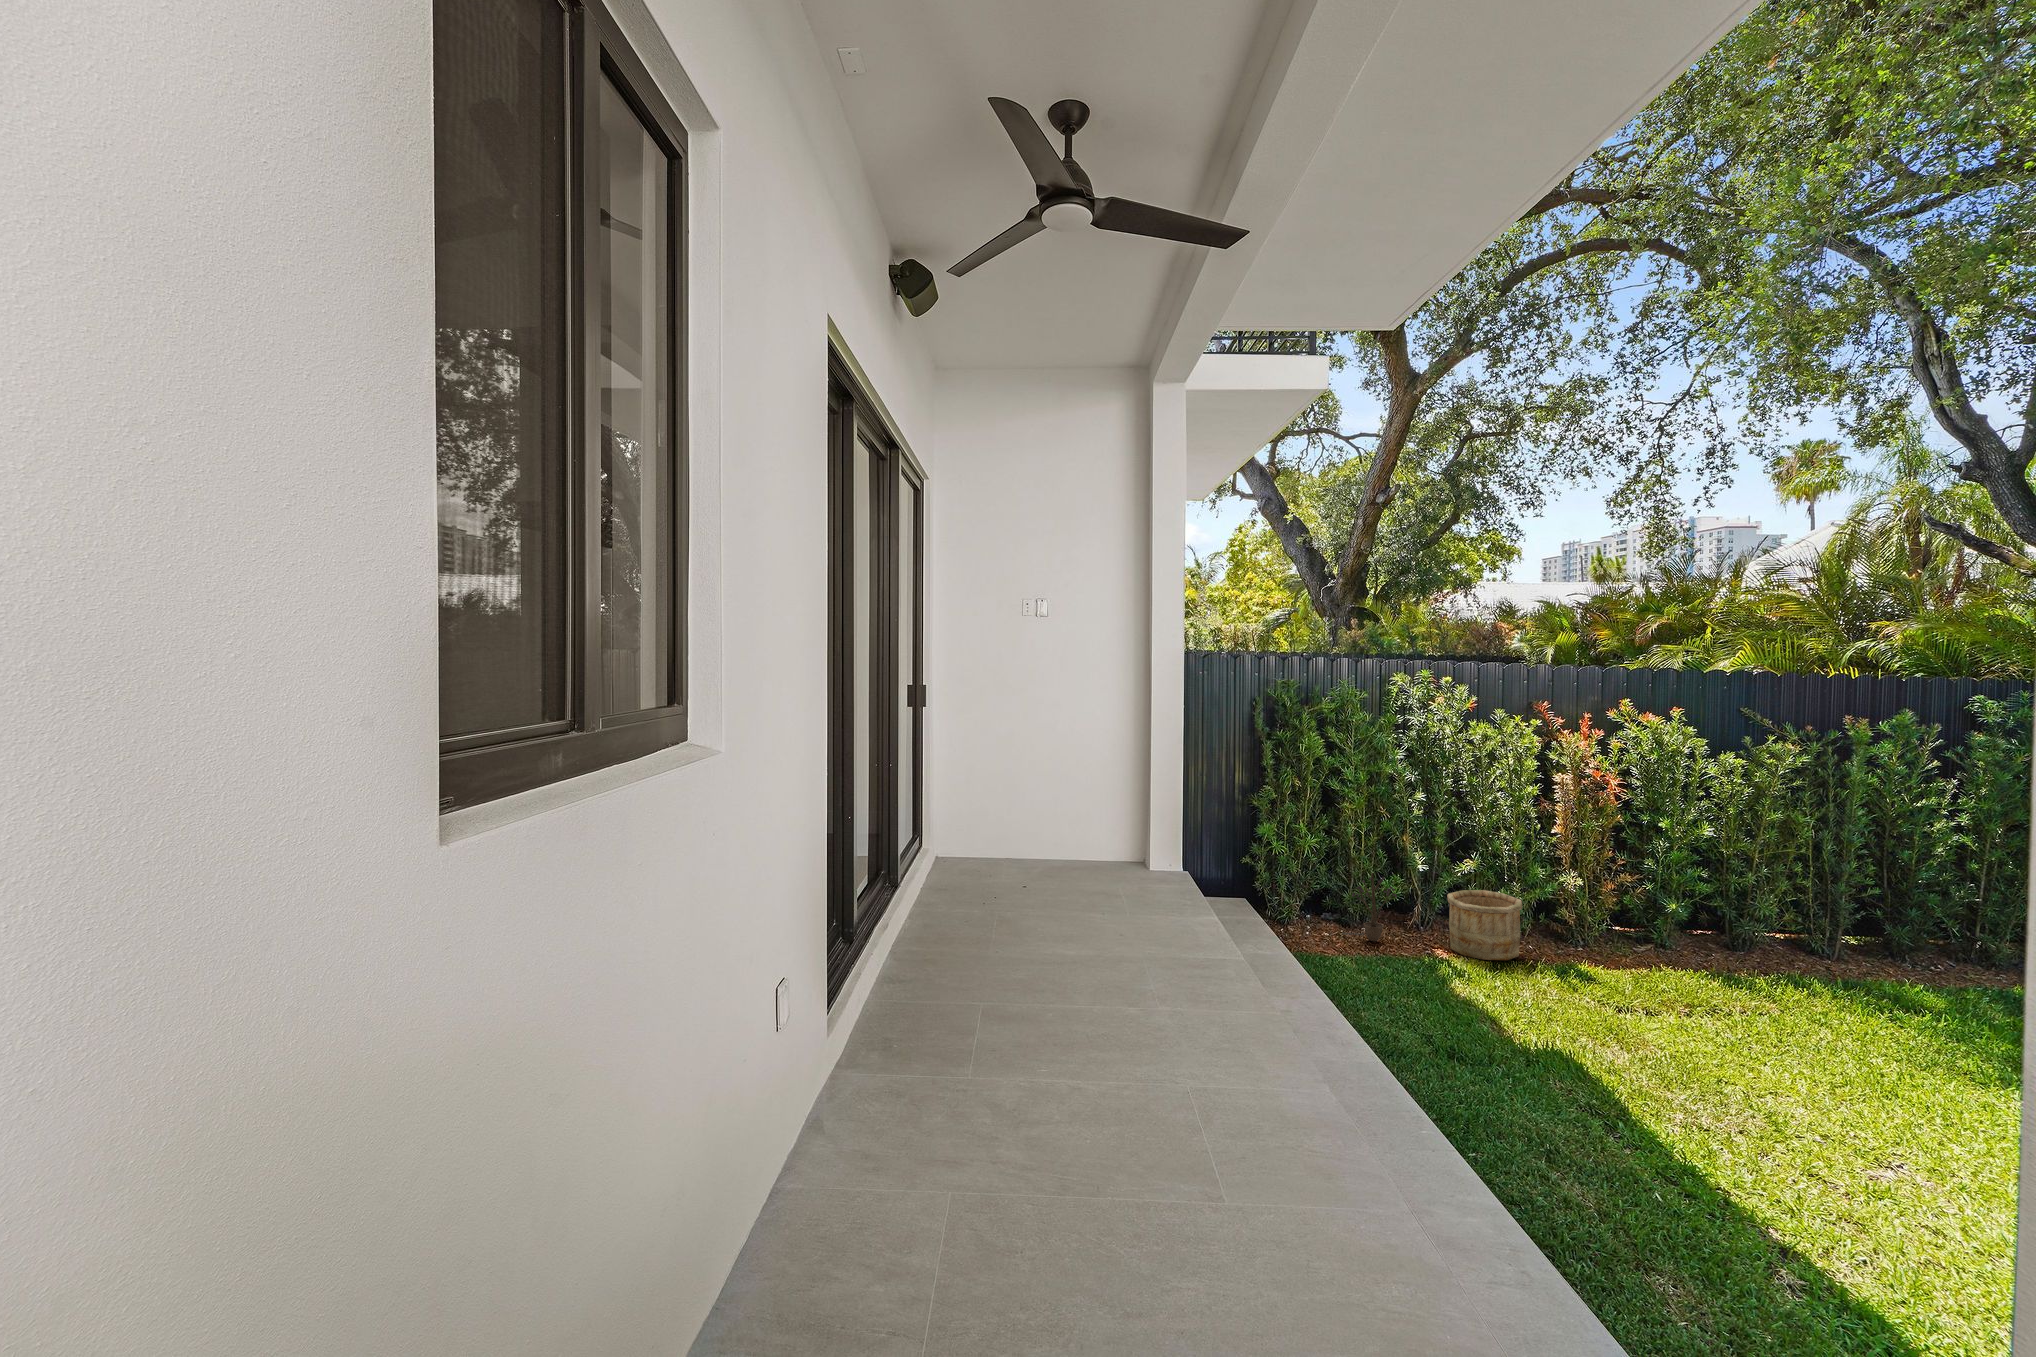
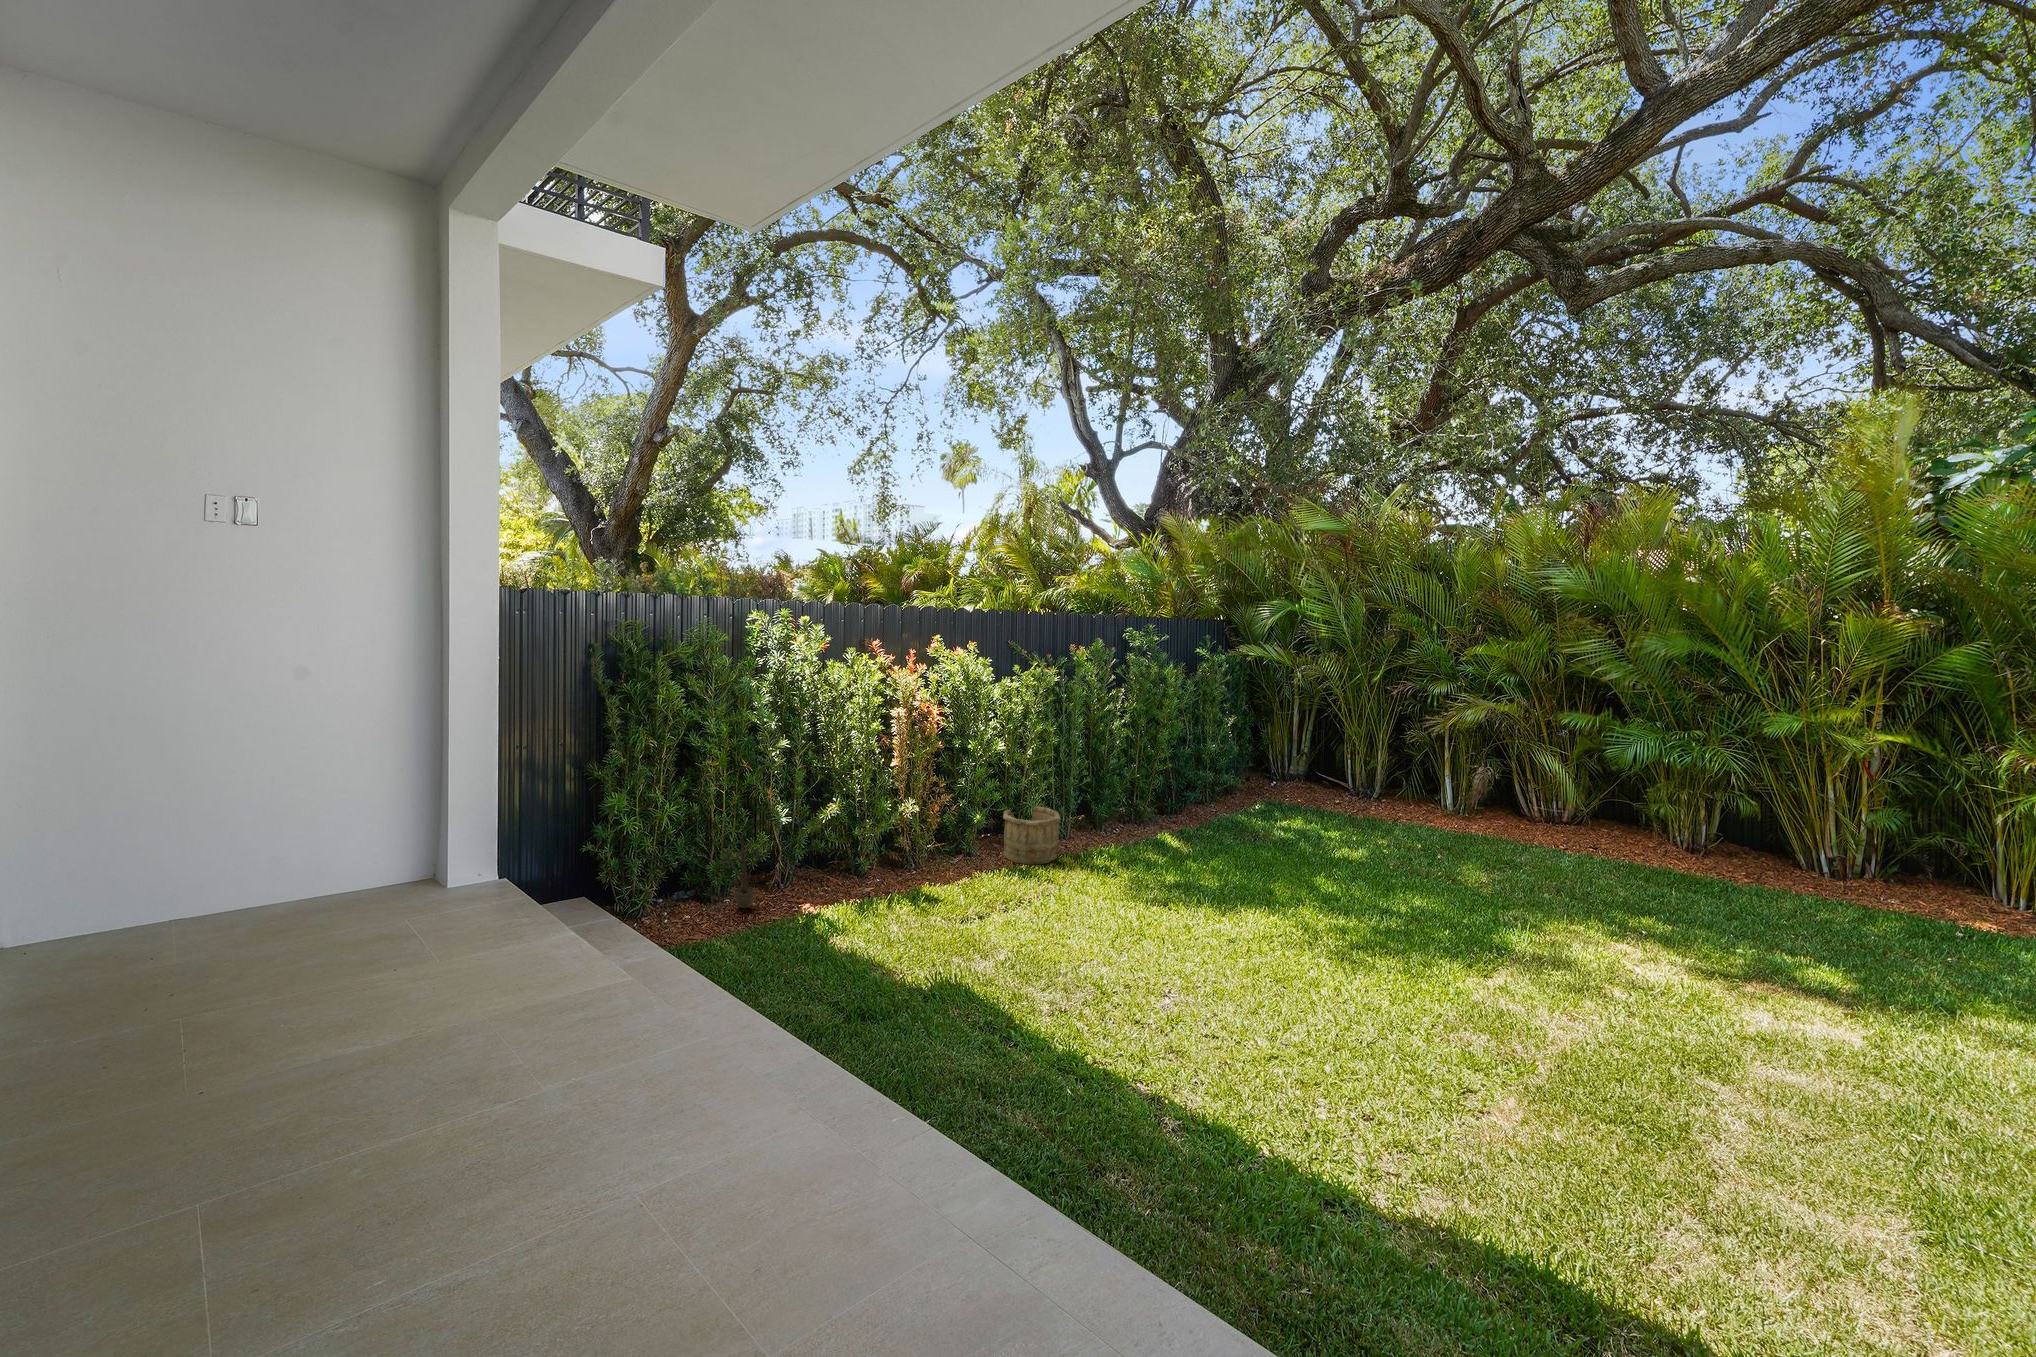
wooden bucket: present [1447,890,1522,960] -> present [1003,806,1061,865]

